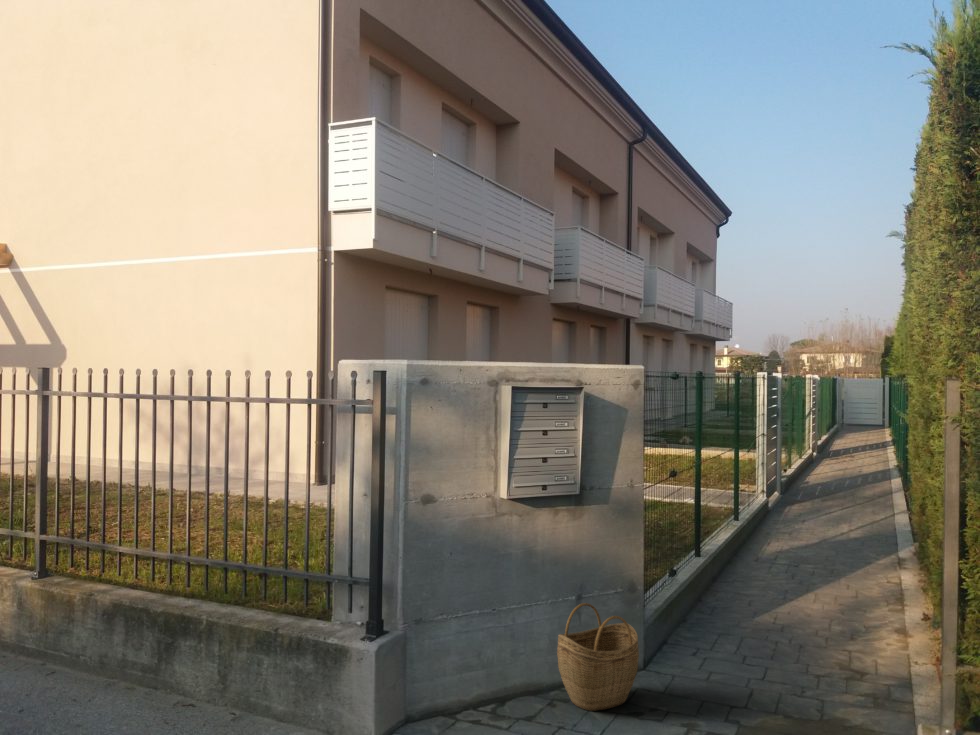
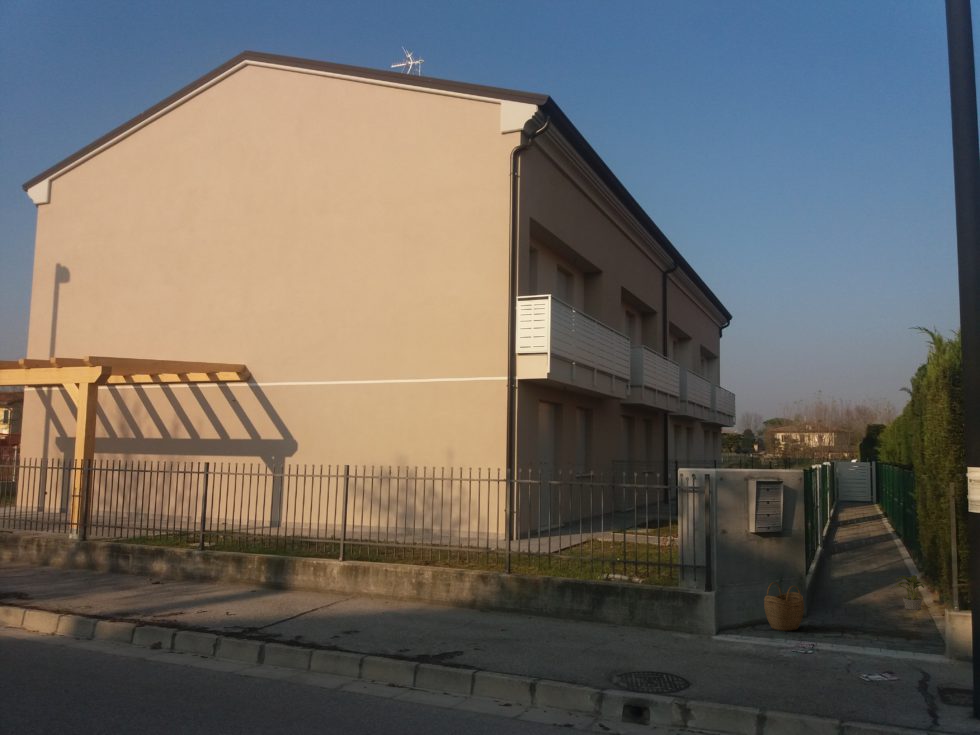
potted plant: none [847,573,927,640] -> present [892,575,933,610]

